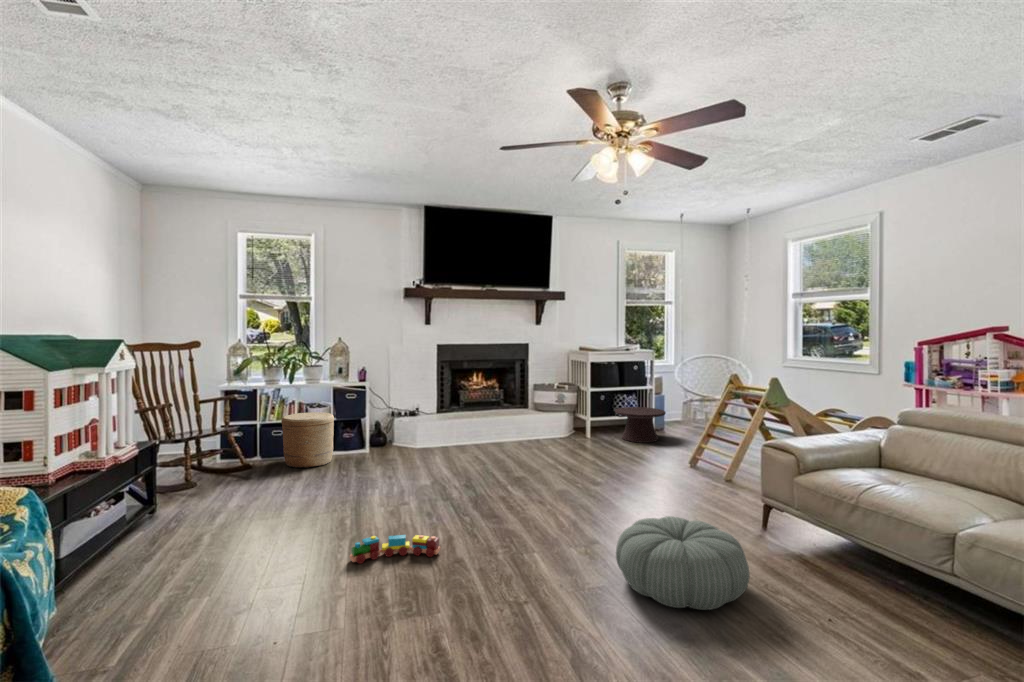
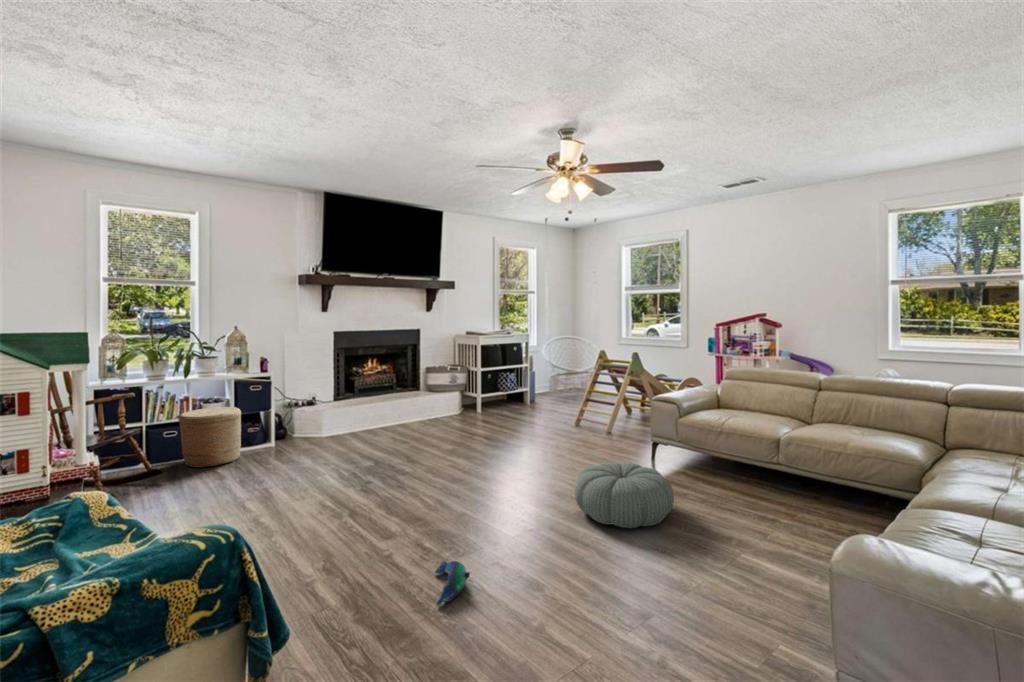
side table: present [615,407,666,443] -> none [500,382,541,411]
toy train: present [350,535,440,564] -> none [337,508,420,545]
plush toy: none [391,599,439,647] -> present [435,561,470,605]

